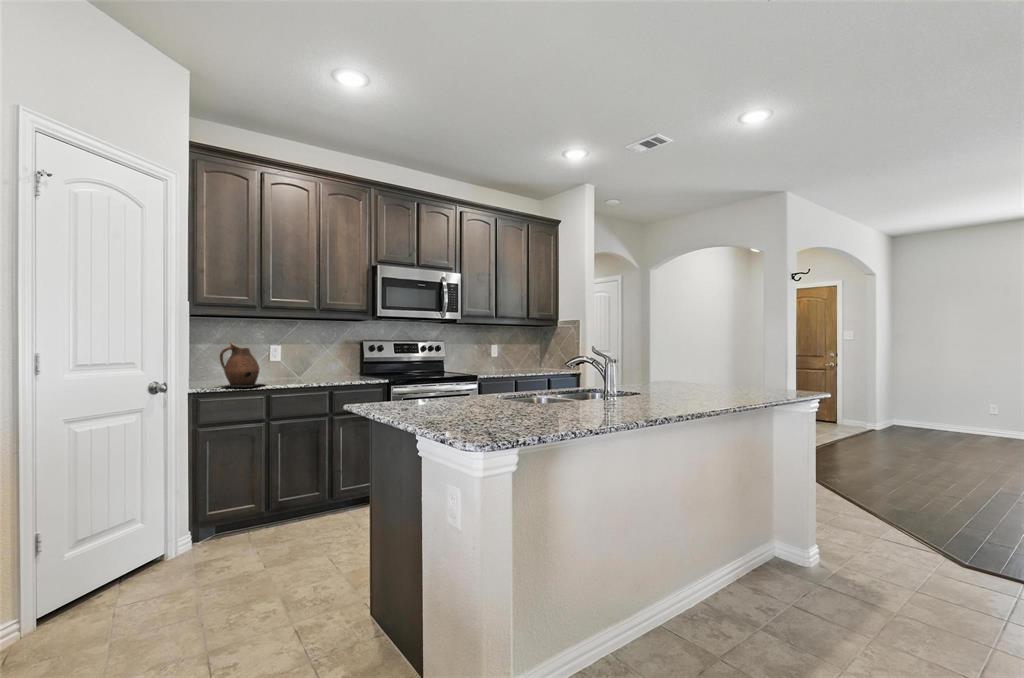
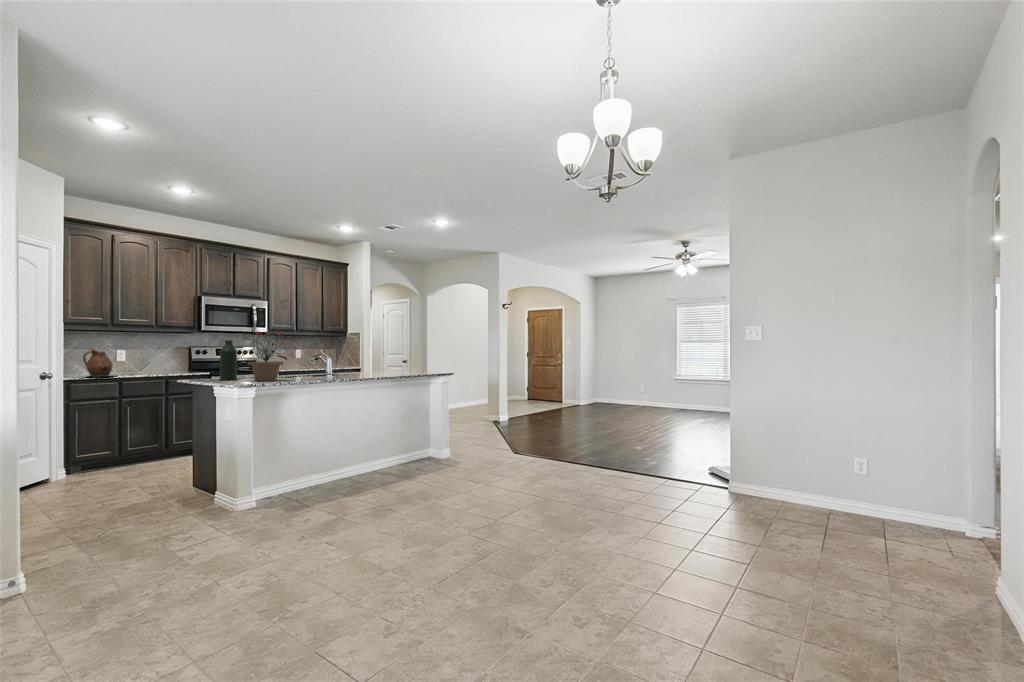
potted plant: none [468,305,569,424] -> present [243,332,287,381]
bottle: none [419,328,452,414] -> present [220,340,237,380]

